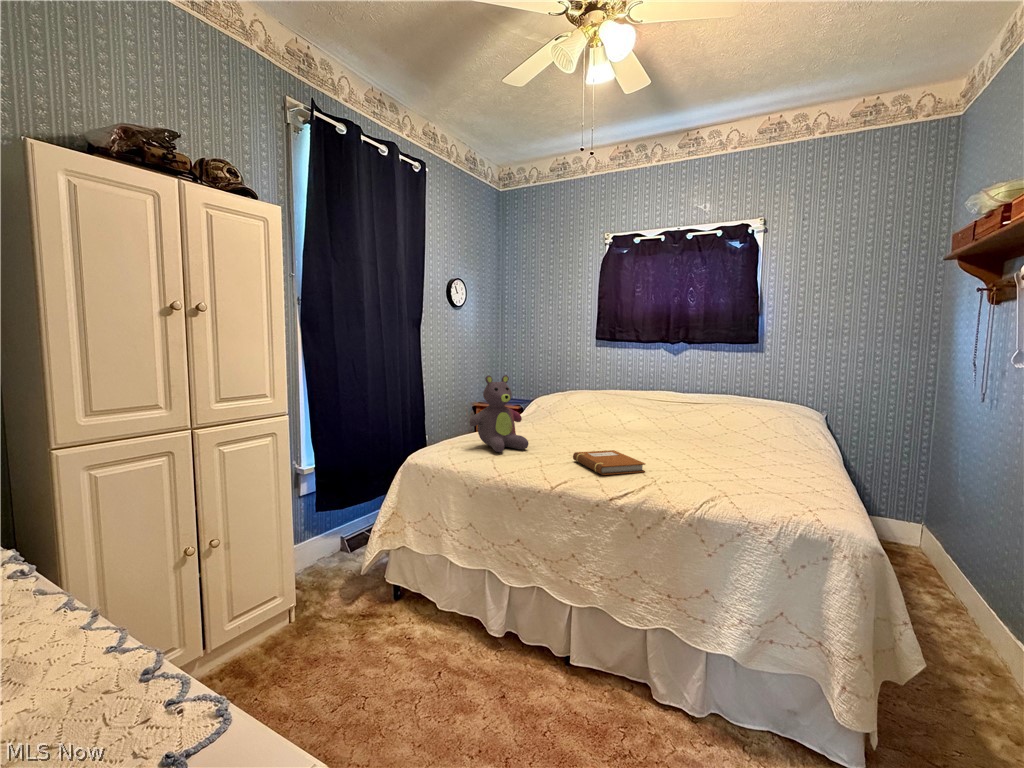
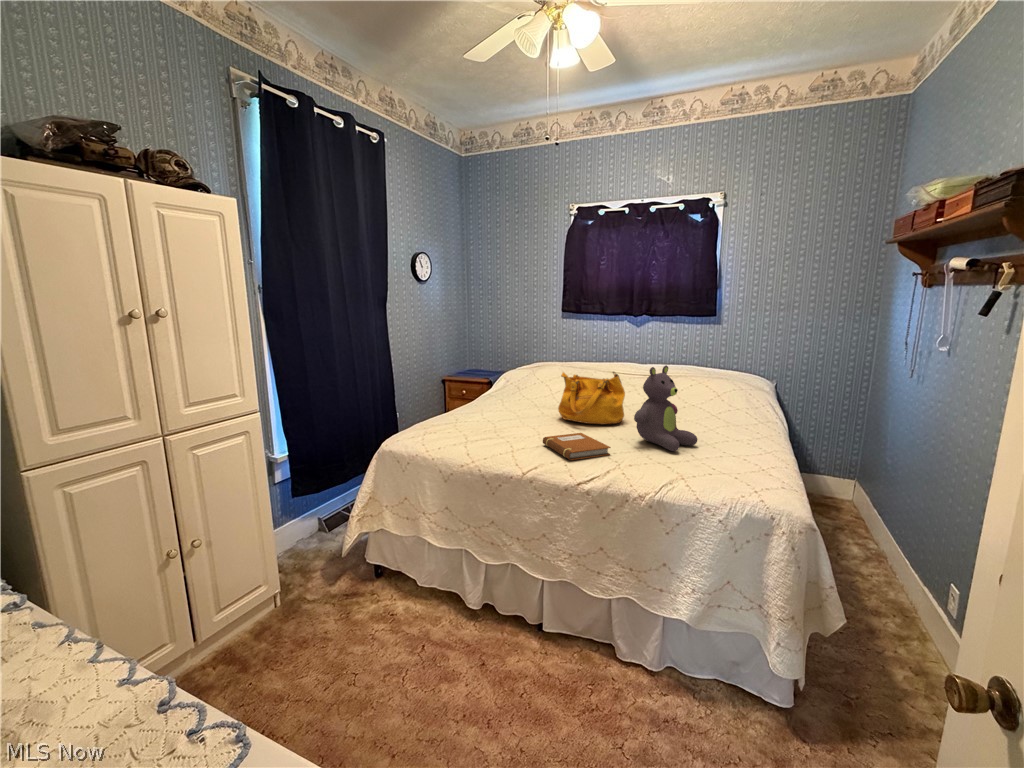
stuffed bear: present [470,375,529,452] -> present [634,365,697,451]
handbag: none [590,390,661,445] -> present [558,372,625,424]

